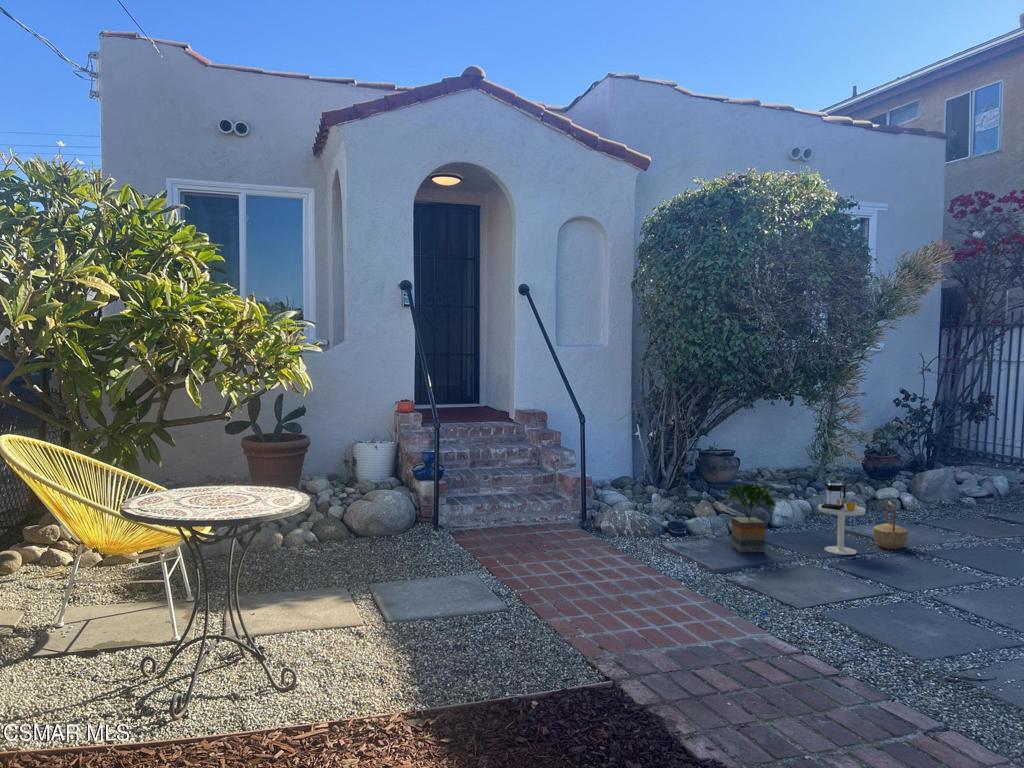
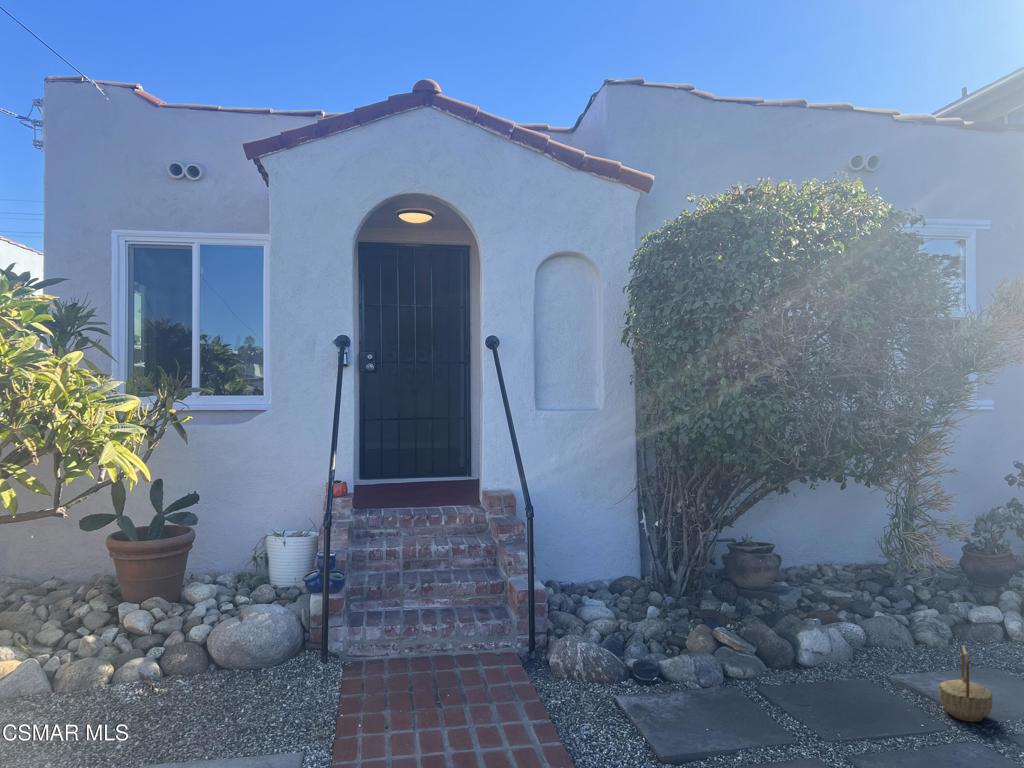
side table: present [818,483,866,555] -> none [849,619,919,731]
potted tree: present [728,484,776,552] -> none [710,614,780,719]

